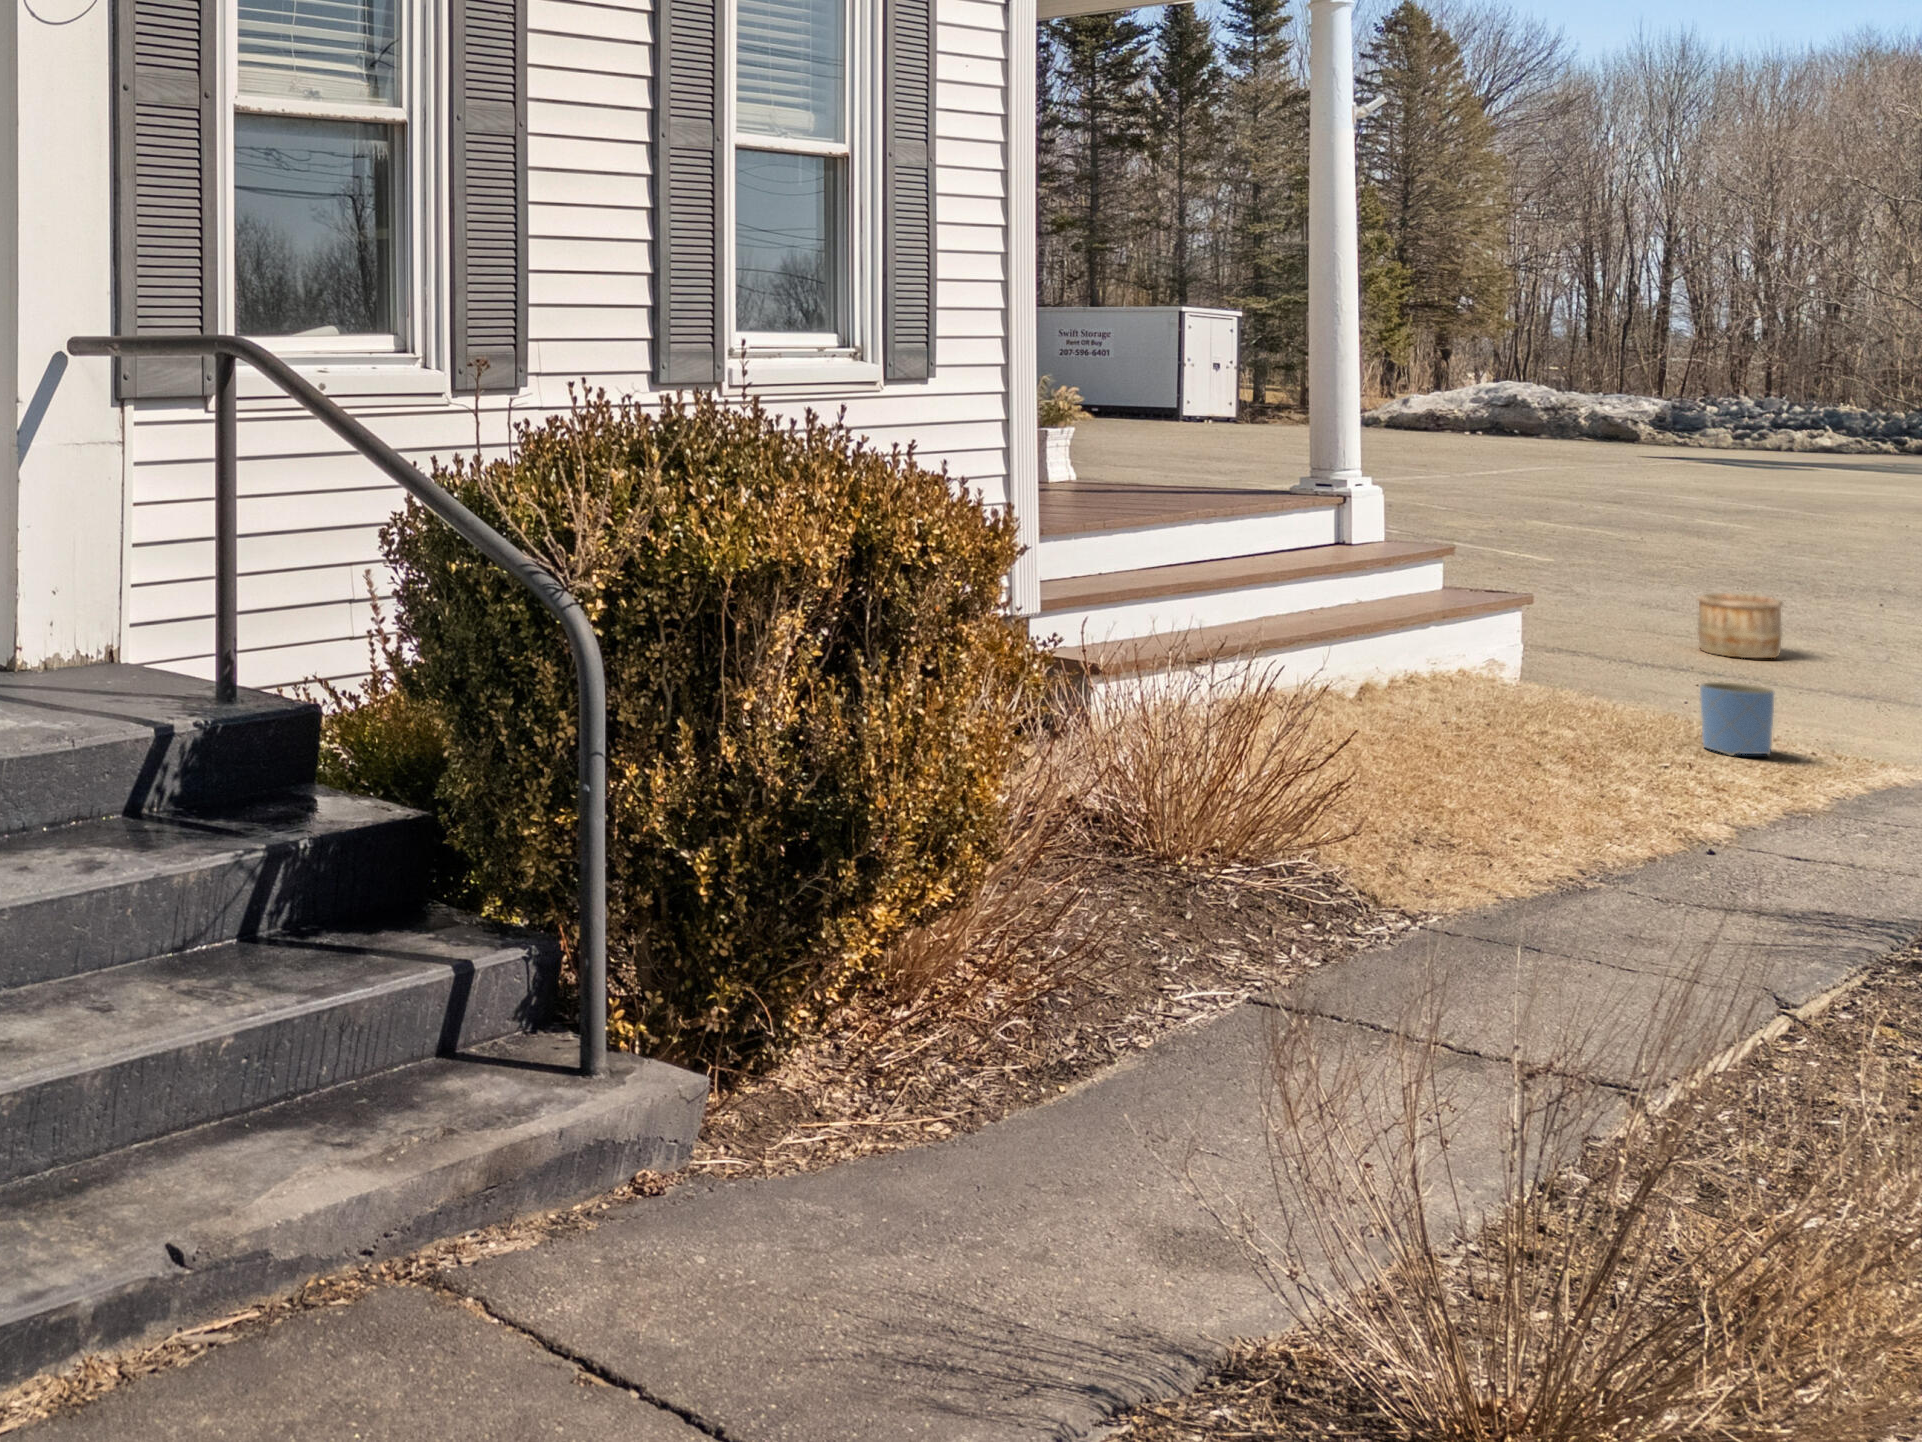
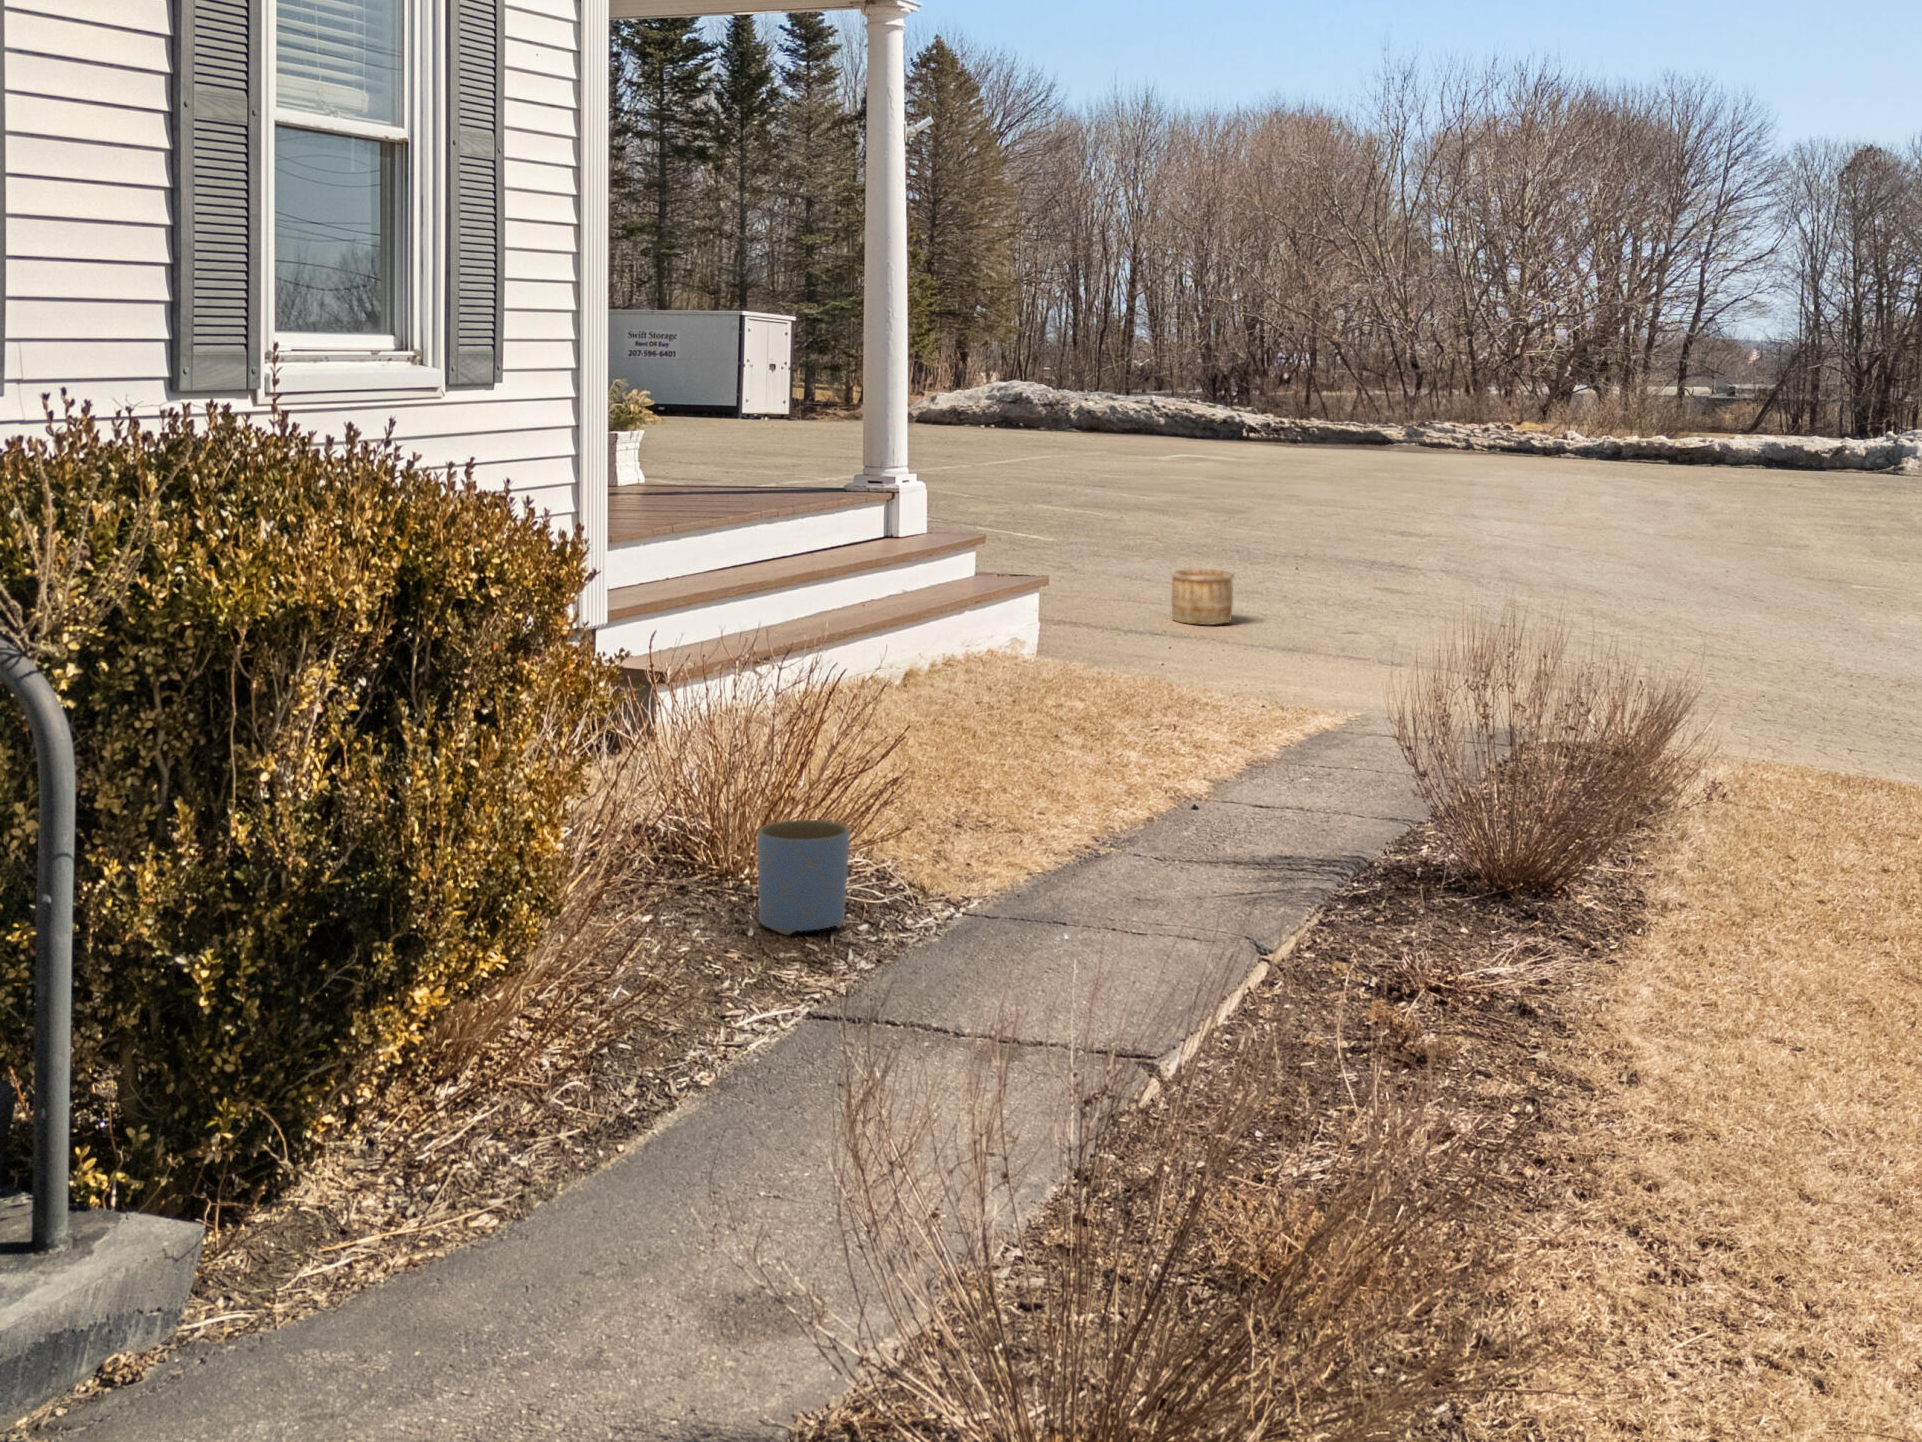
planter: present [1700,682,1774,756] -> present [757,820,850,935]

